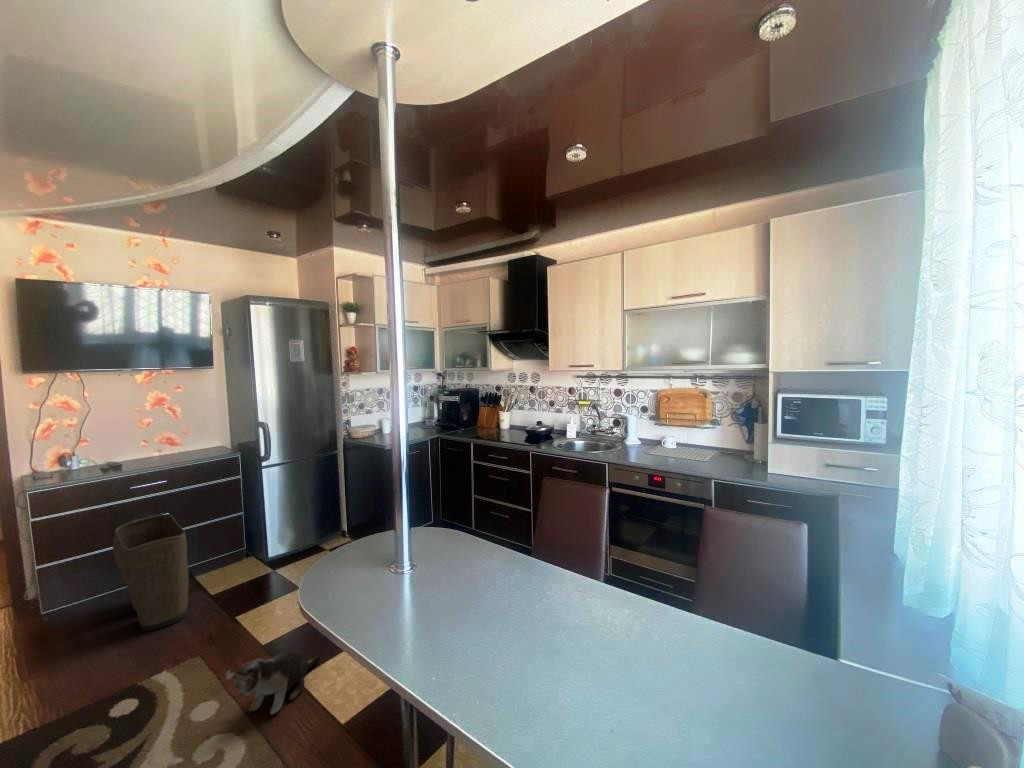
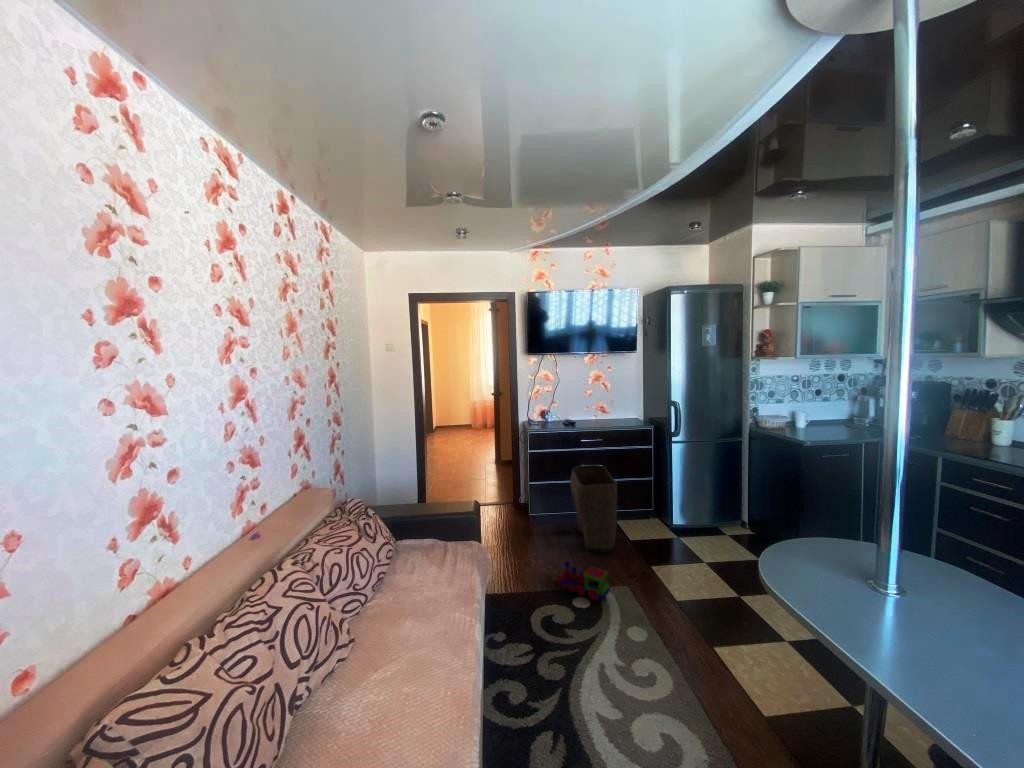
toy train: none [51,649,170,702] -> present [543,561,610,601]
plush toy: present [225,652,320,714] -> none [662,614,739,676]

